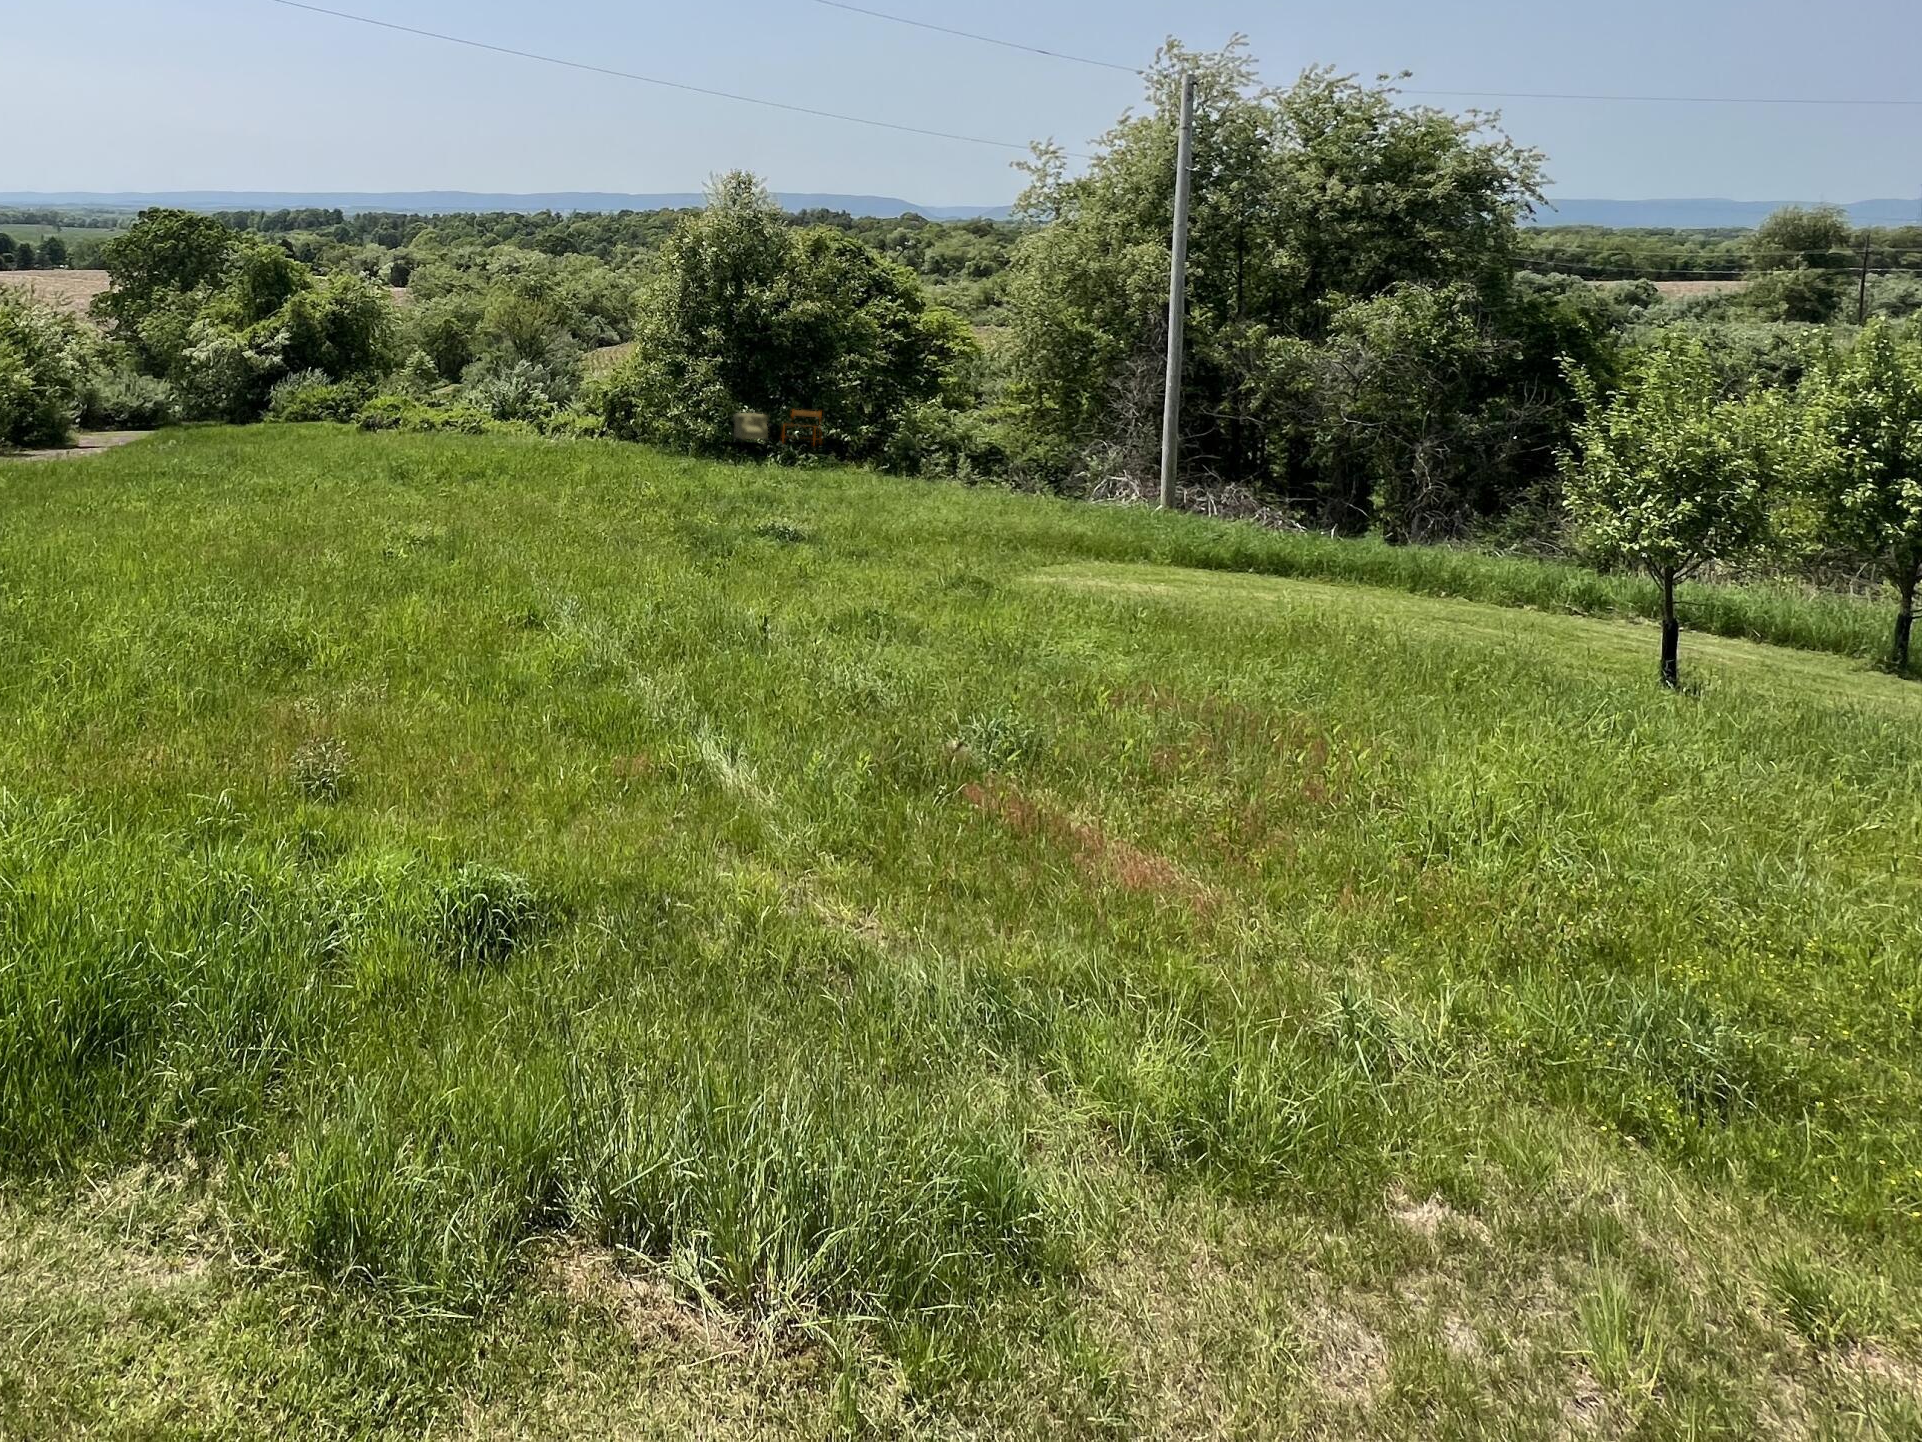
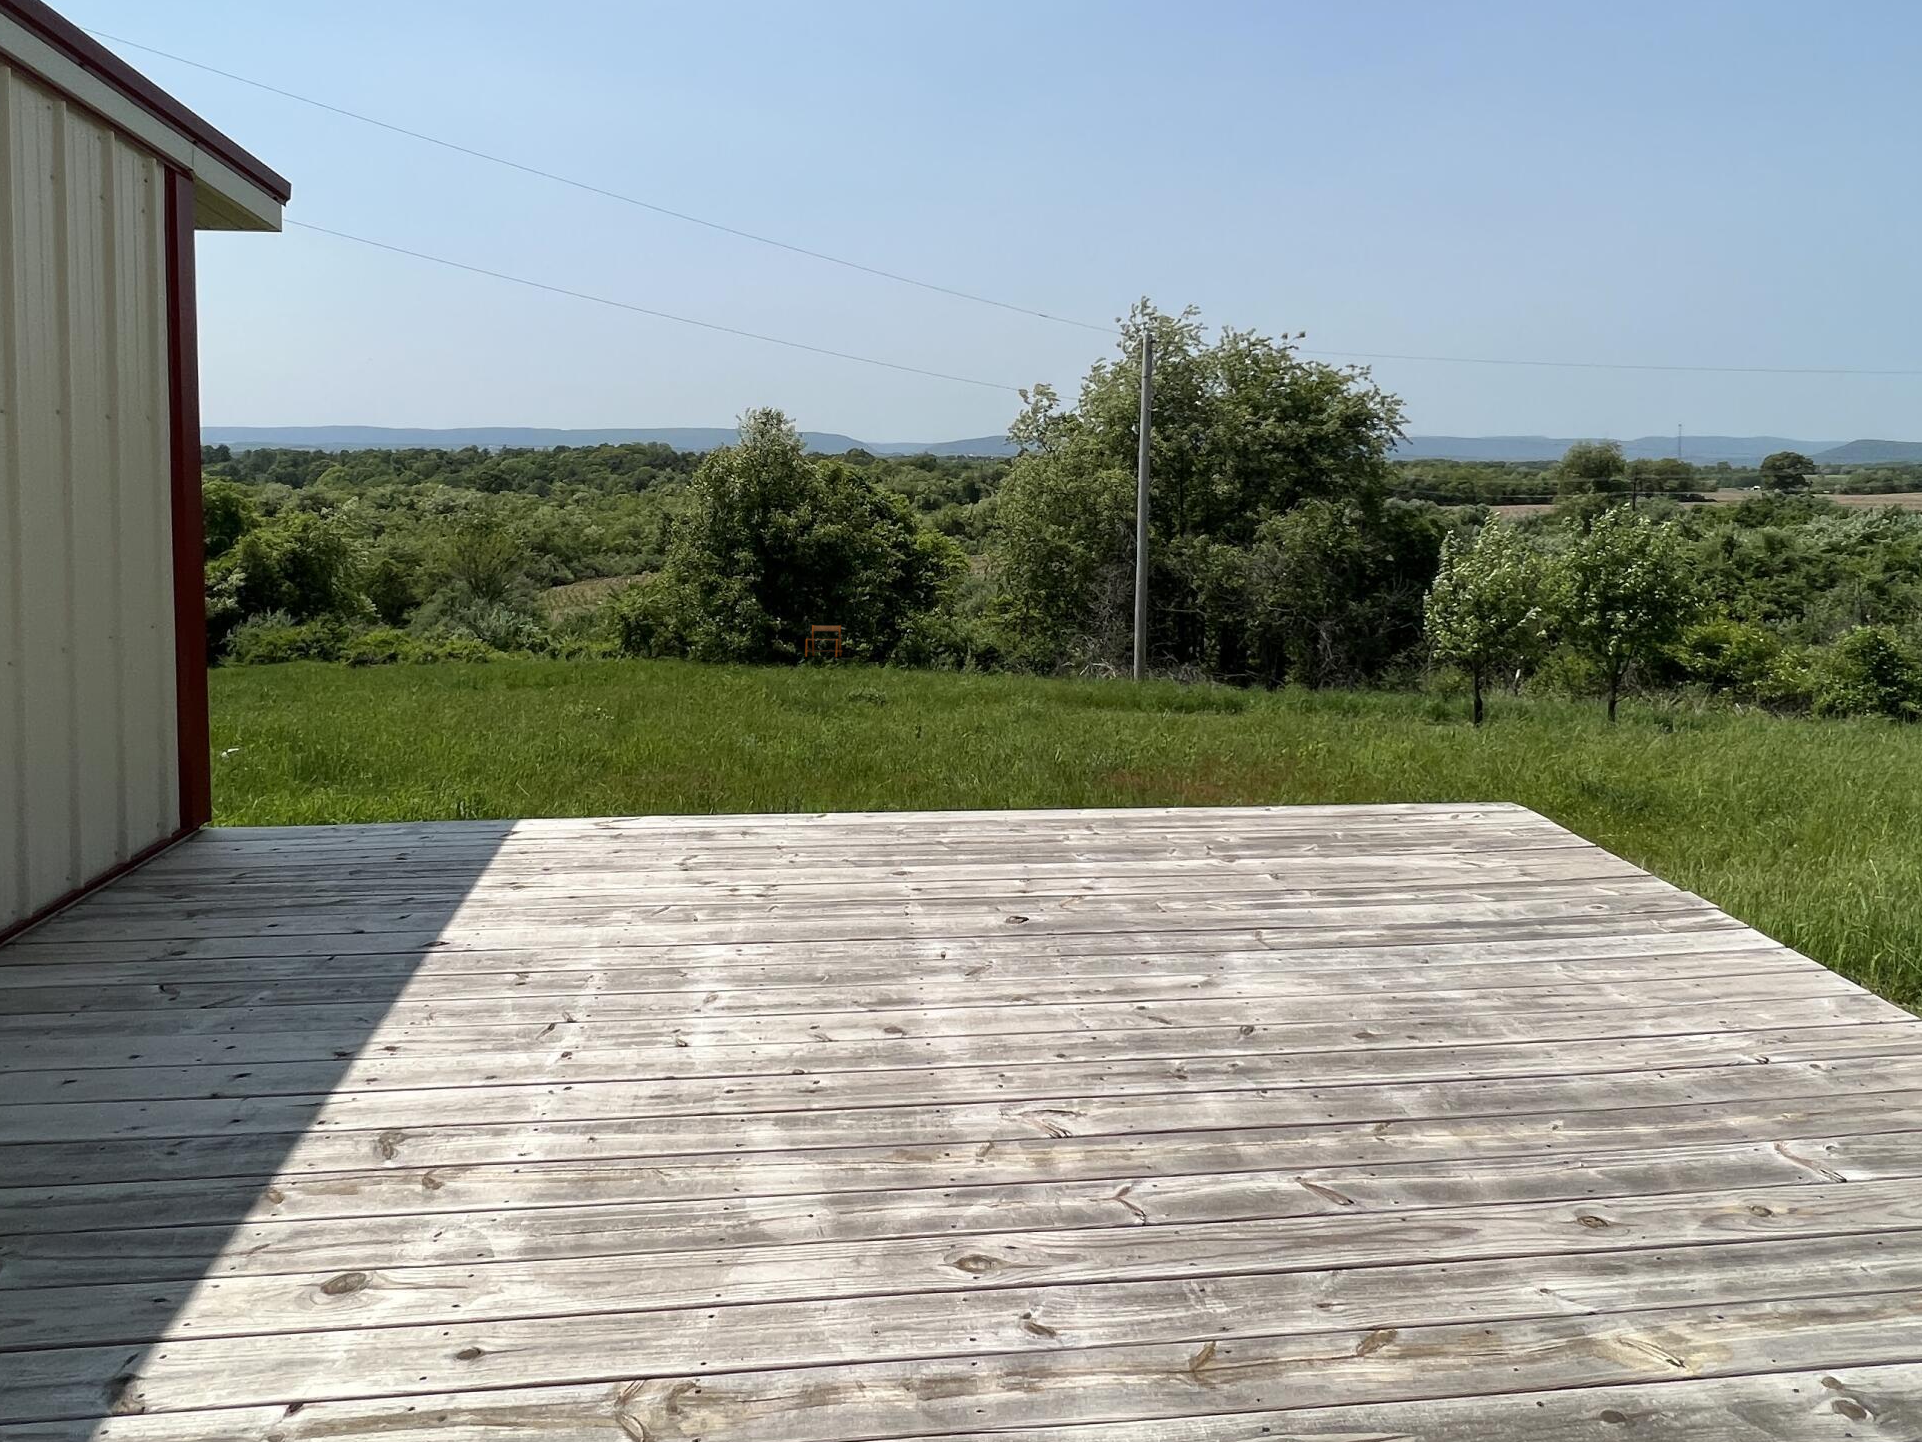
chair: present [733,413,768,441] -> none [761,630,795,659]

